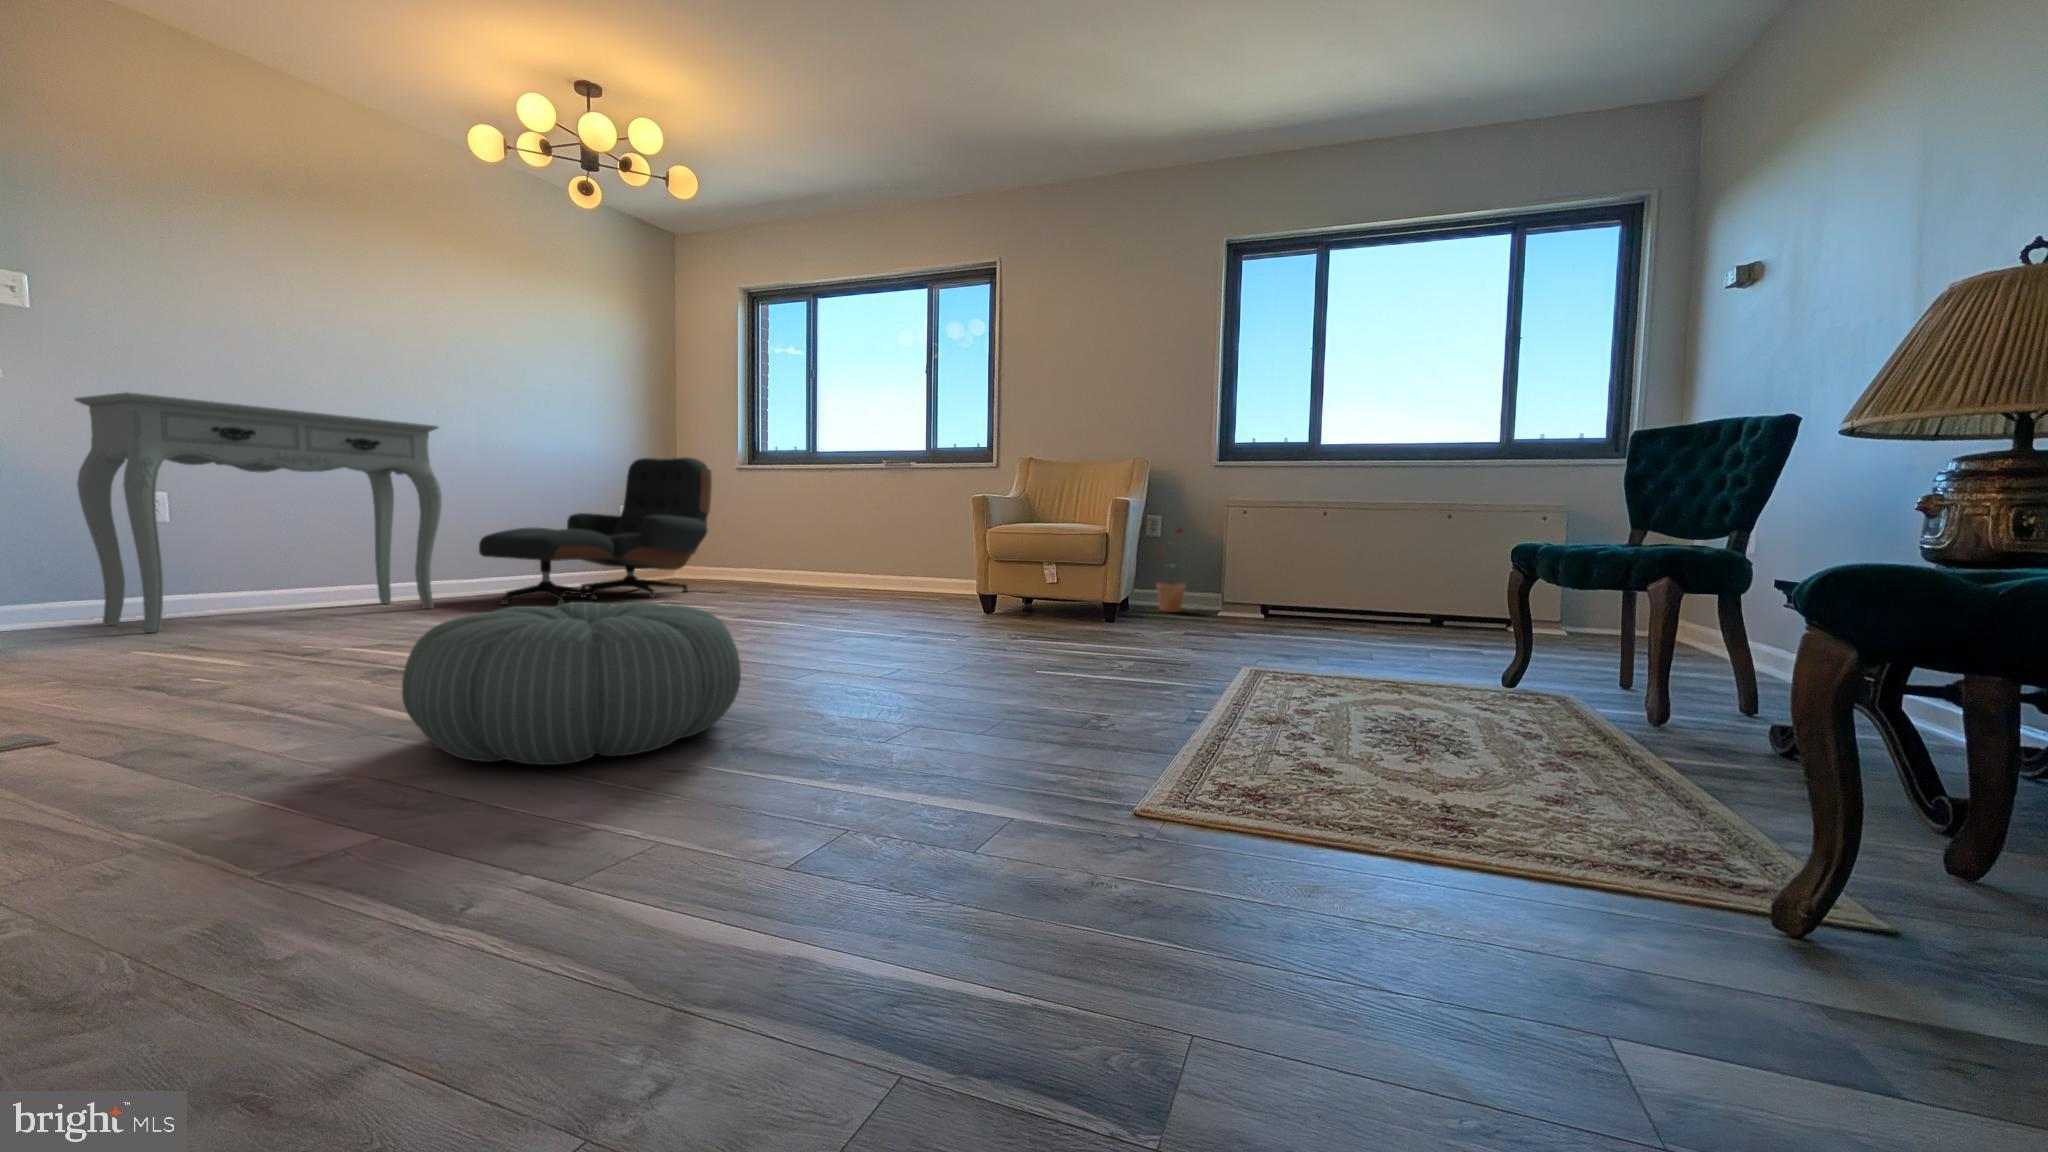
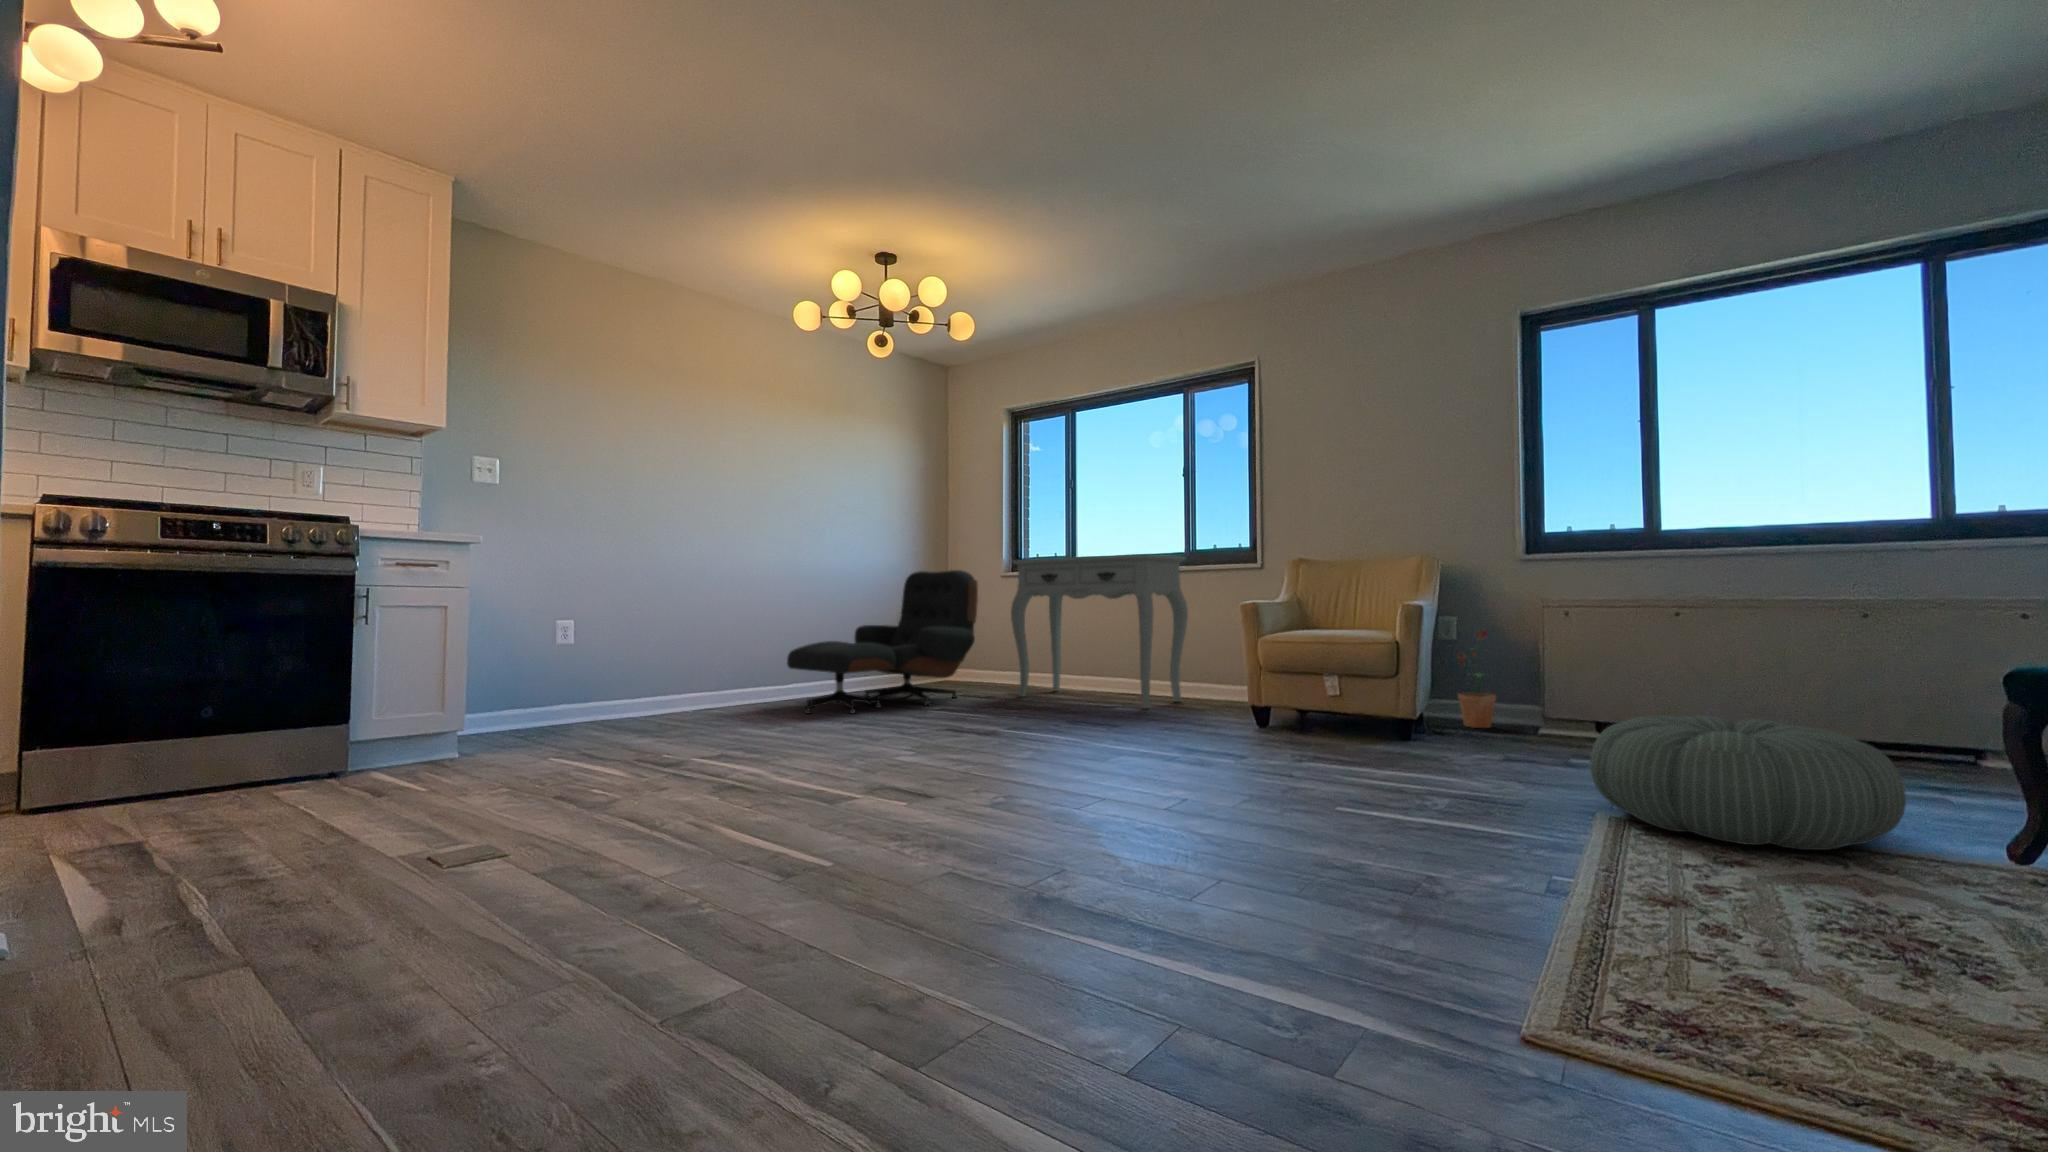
console table: present [75,392,442,633] -> present [1011,555,1188,709]
pouf: present [402,602,741,765] -> present [1590,715,1906,850]

